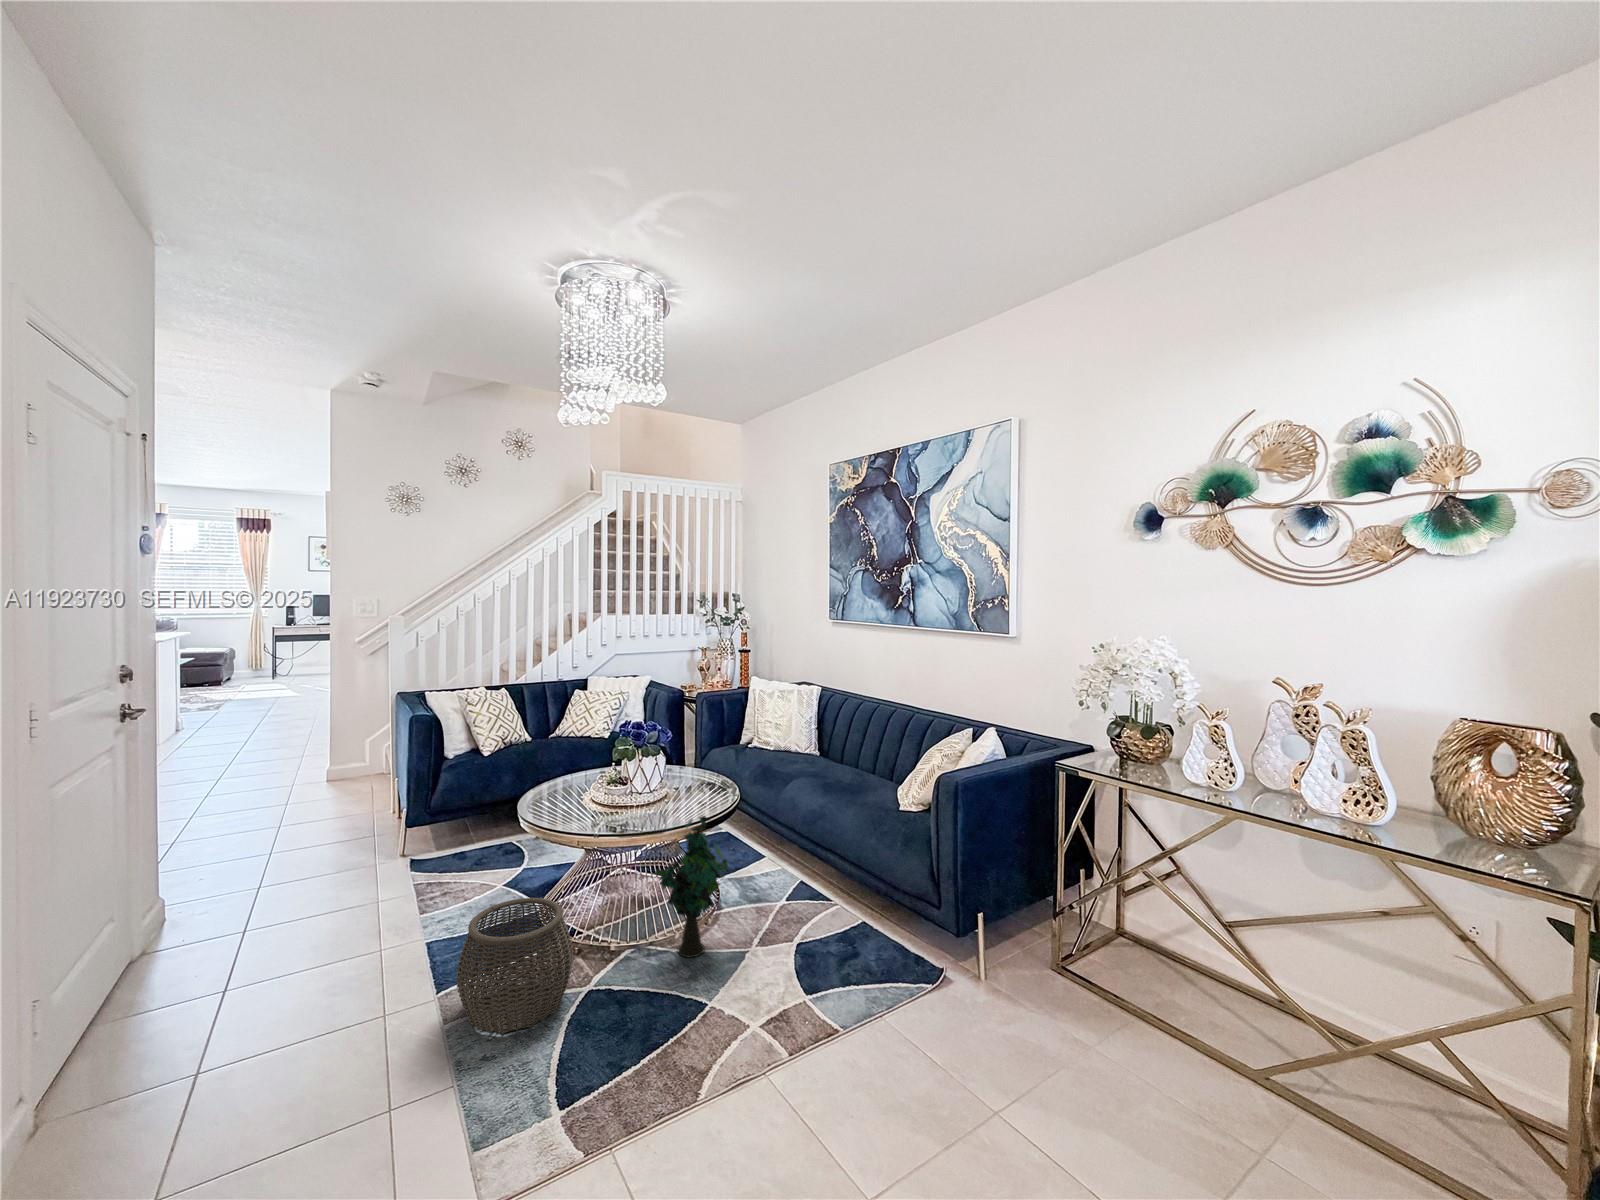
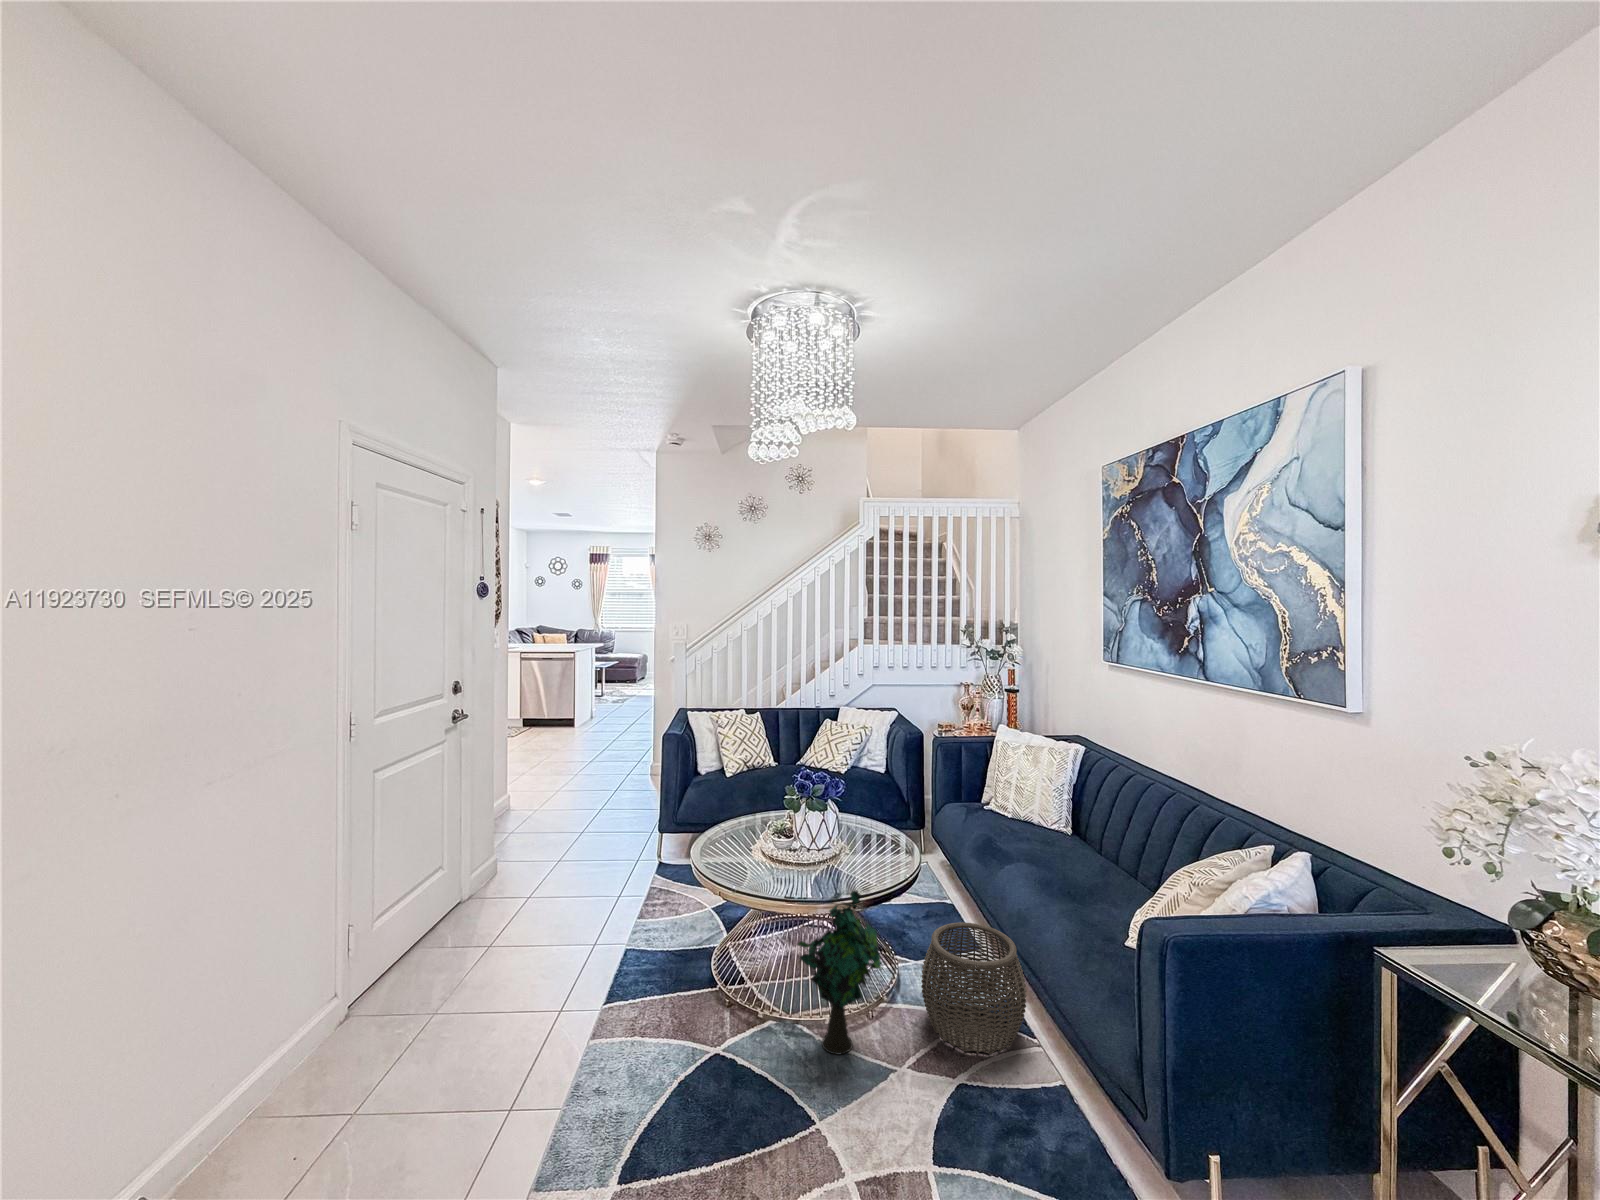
woven basket: present [456,898,574,1034] -> present [921,922,1027,1054]

